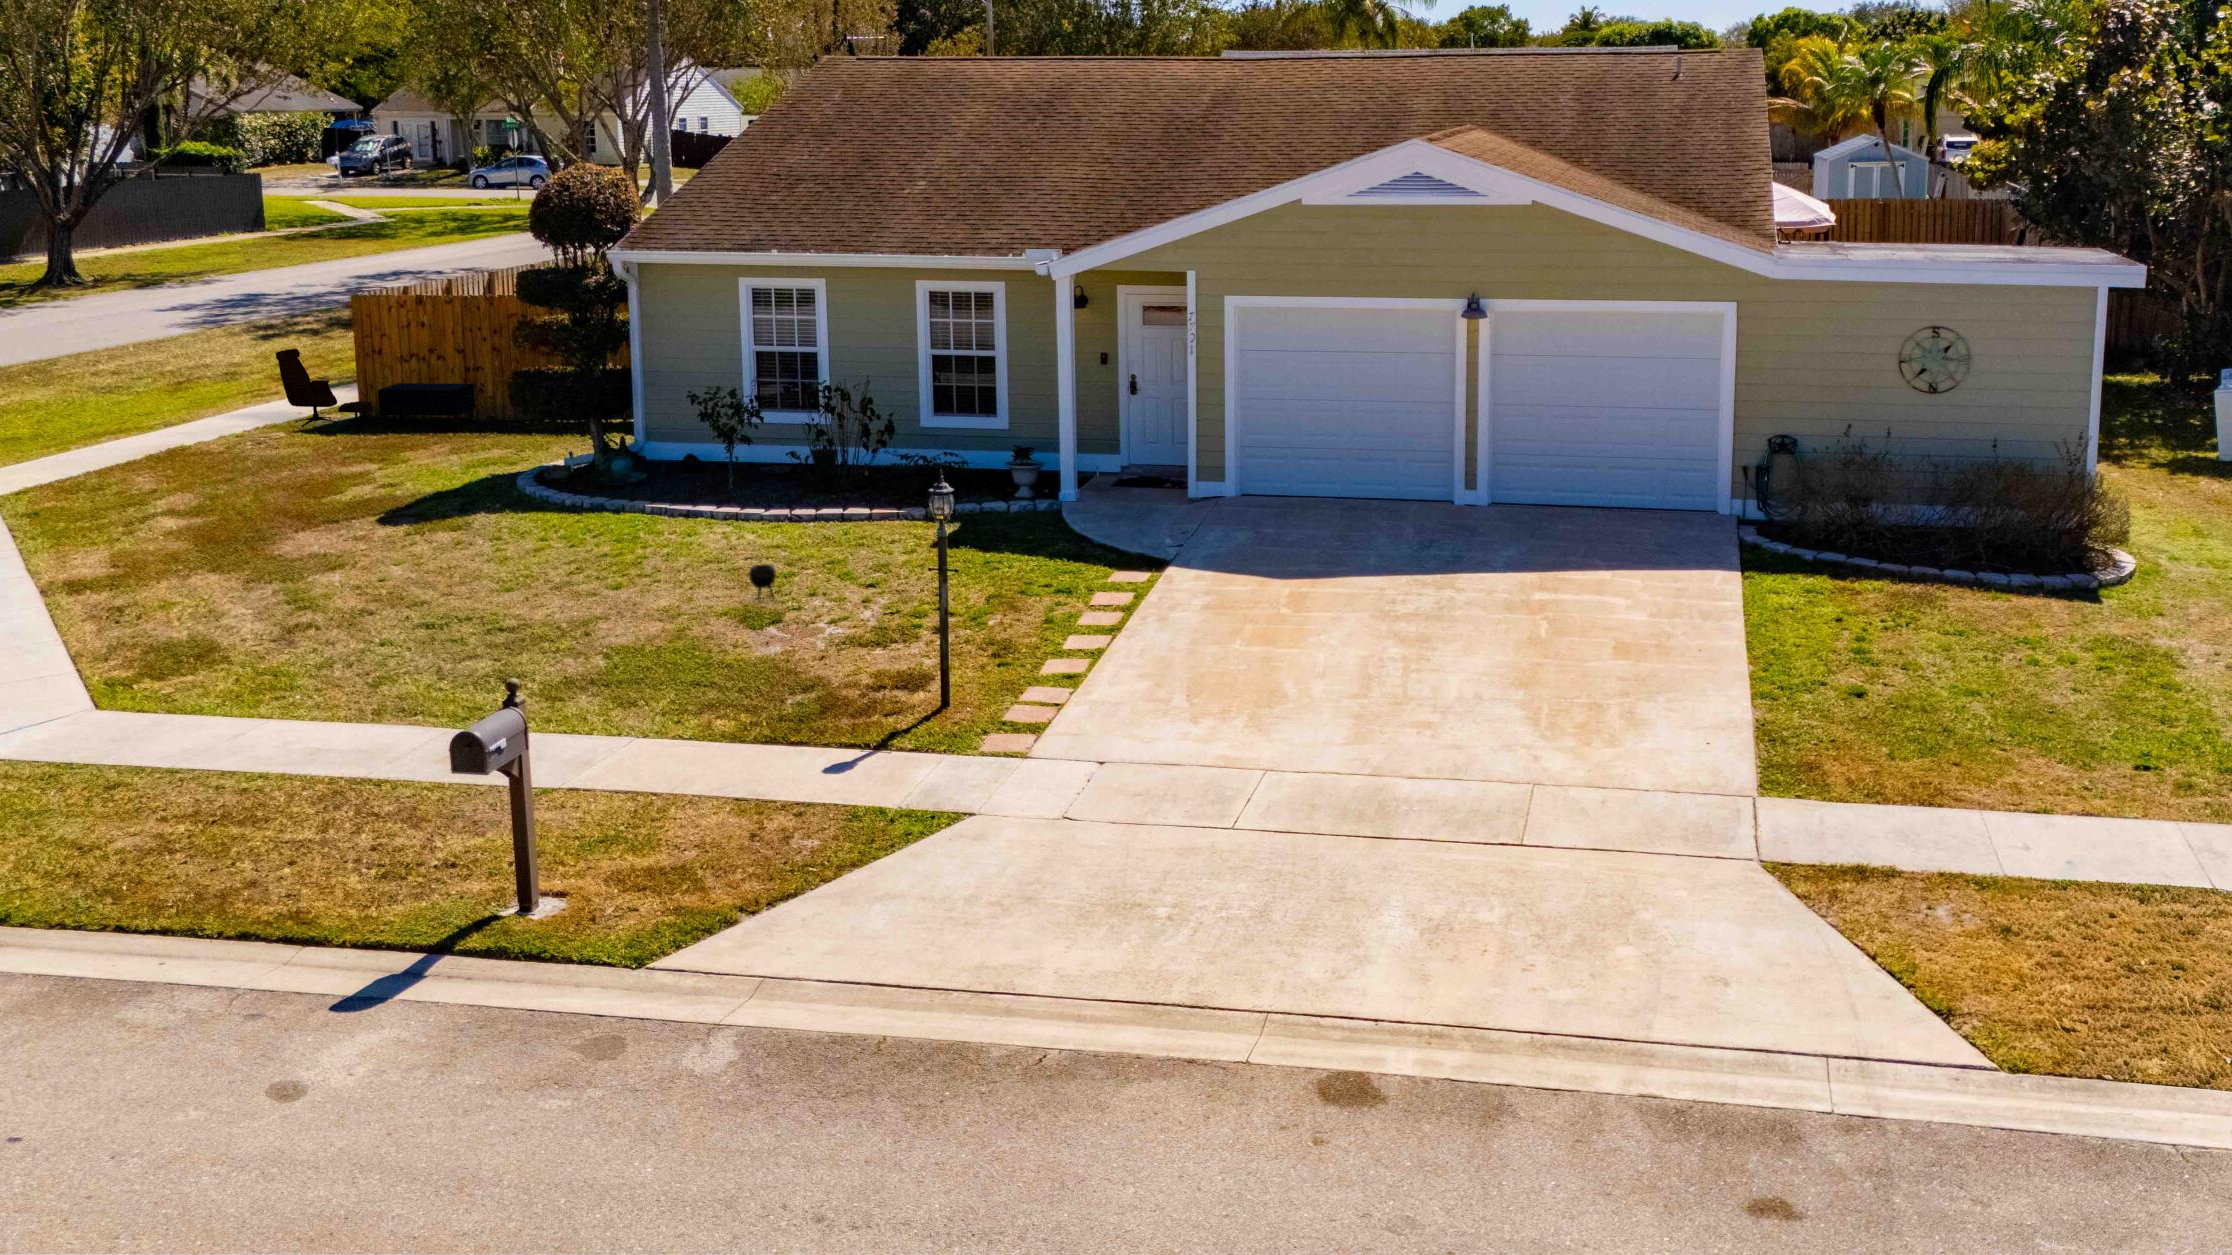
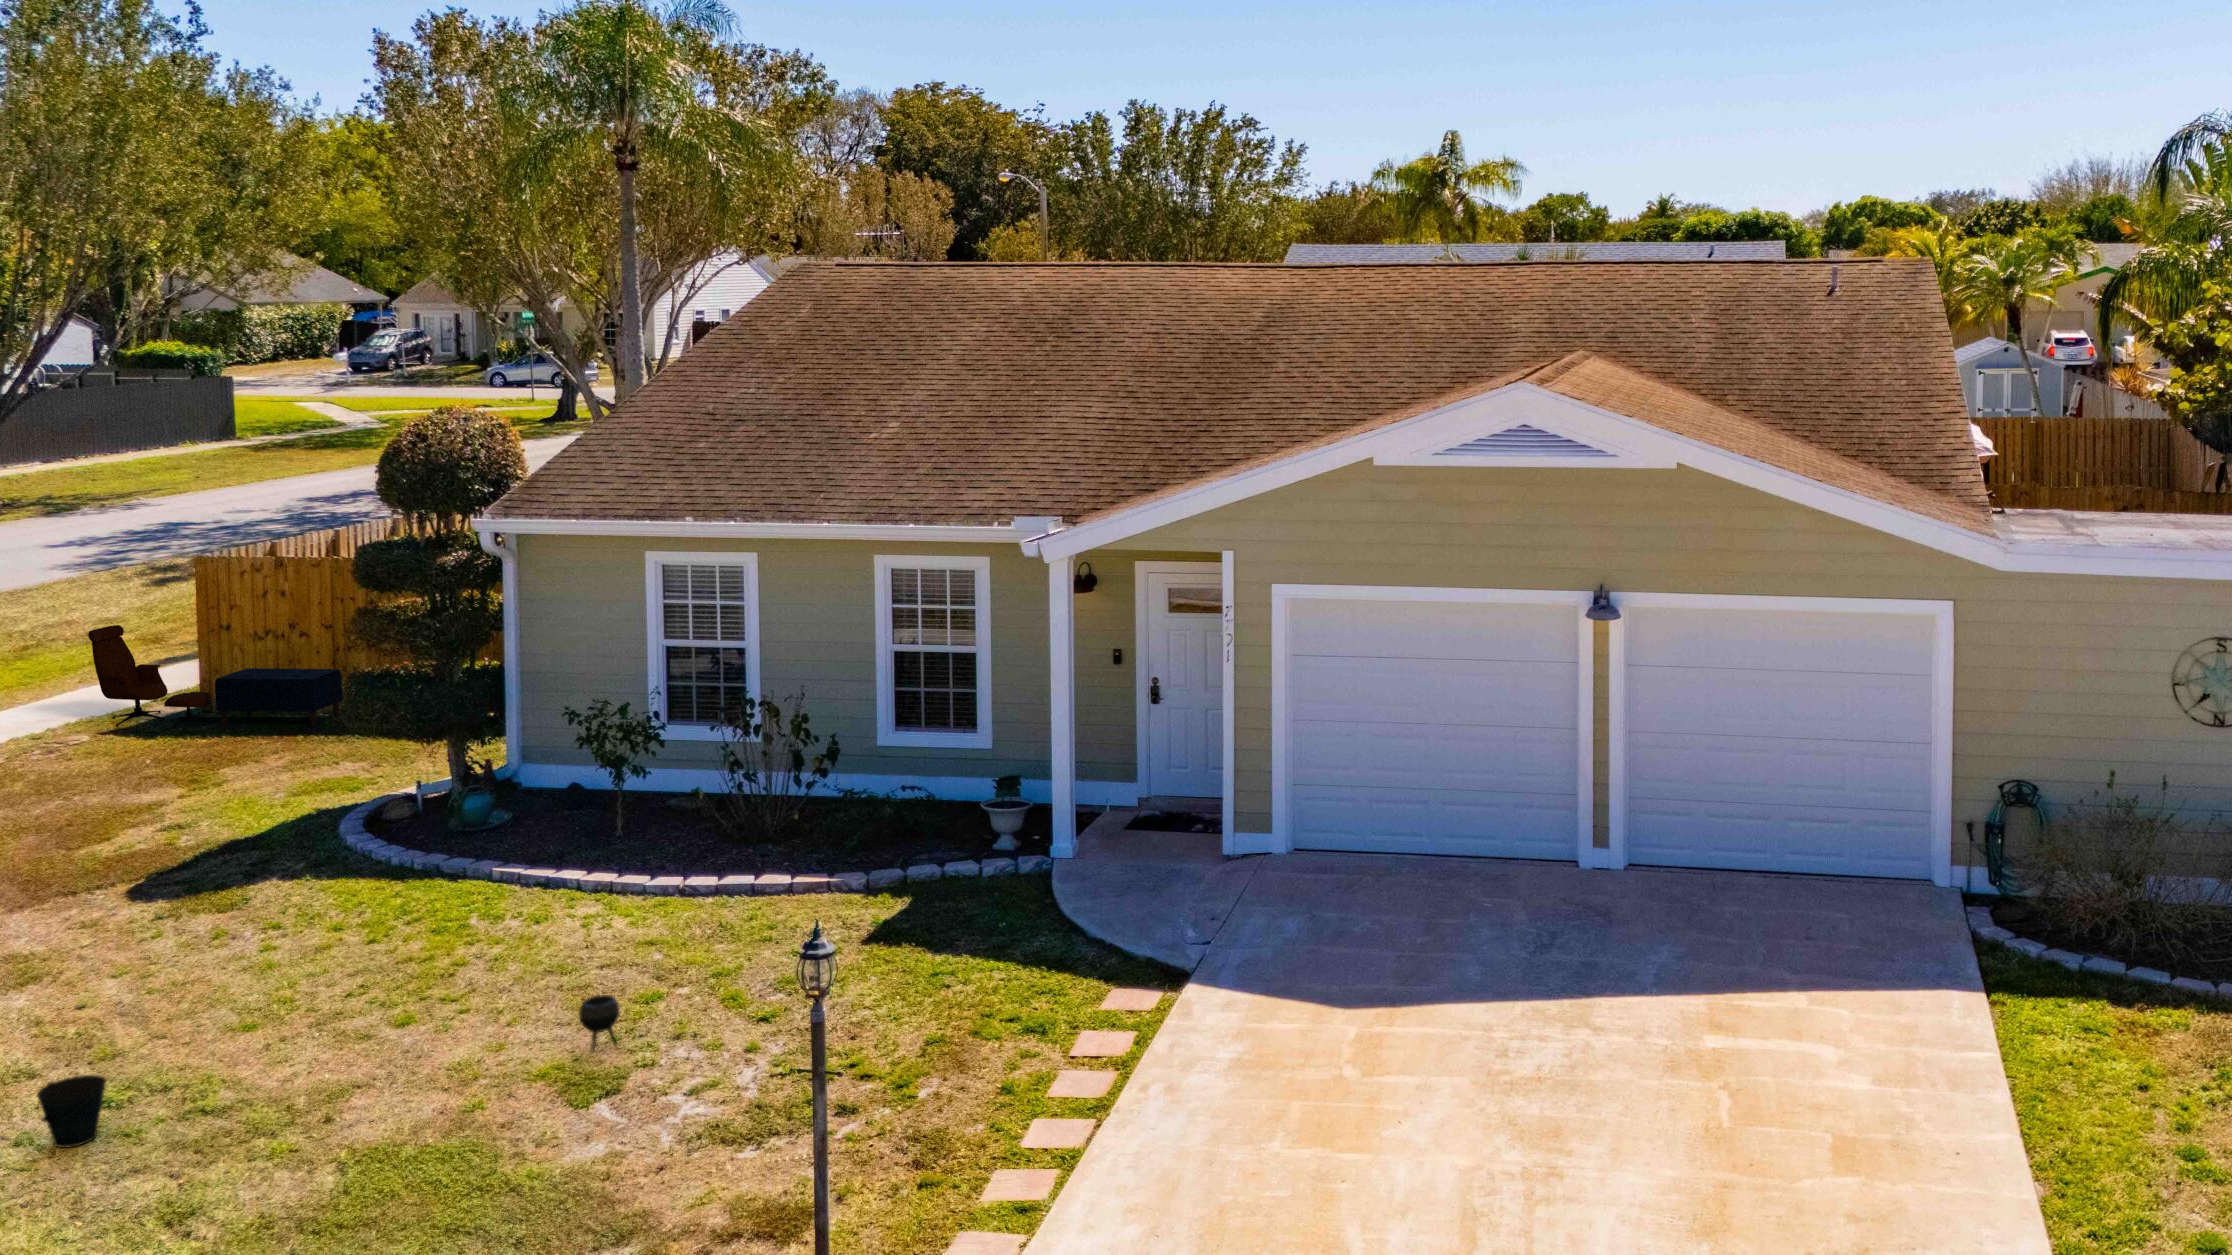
bucket: present [810,448,839,478] -> present [37,1075,106,1148]

